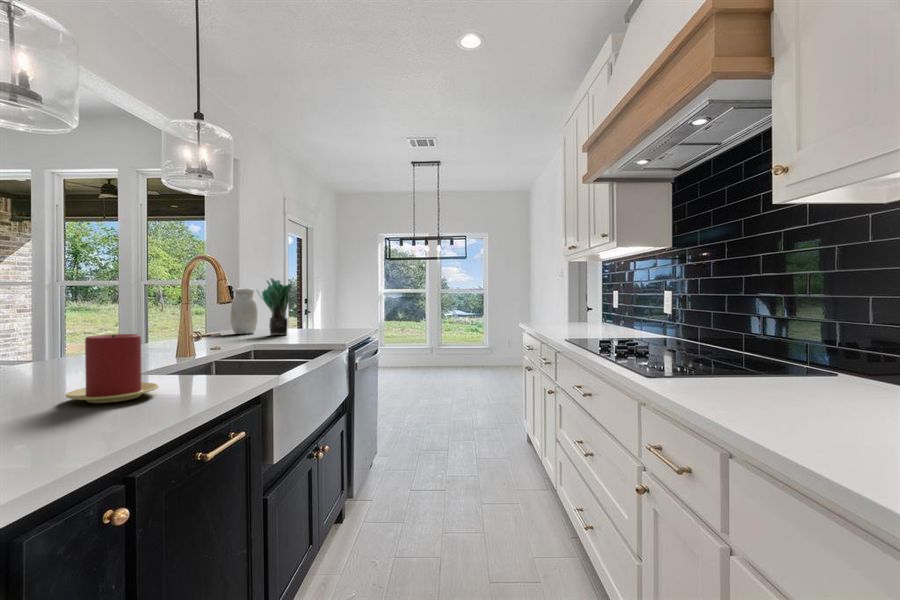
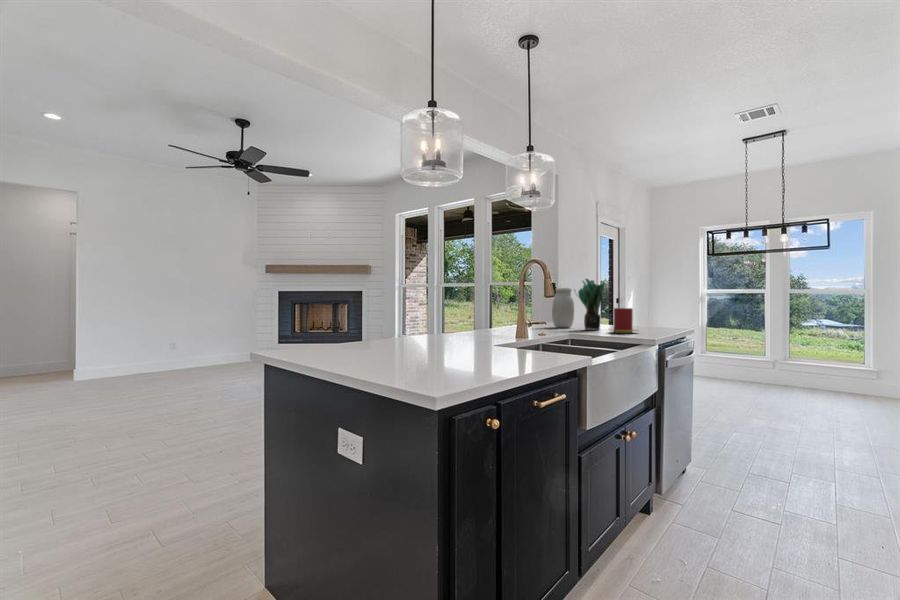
candle: present [66,334,159,403] -> present [609,308,638,333]

